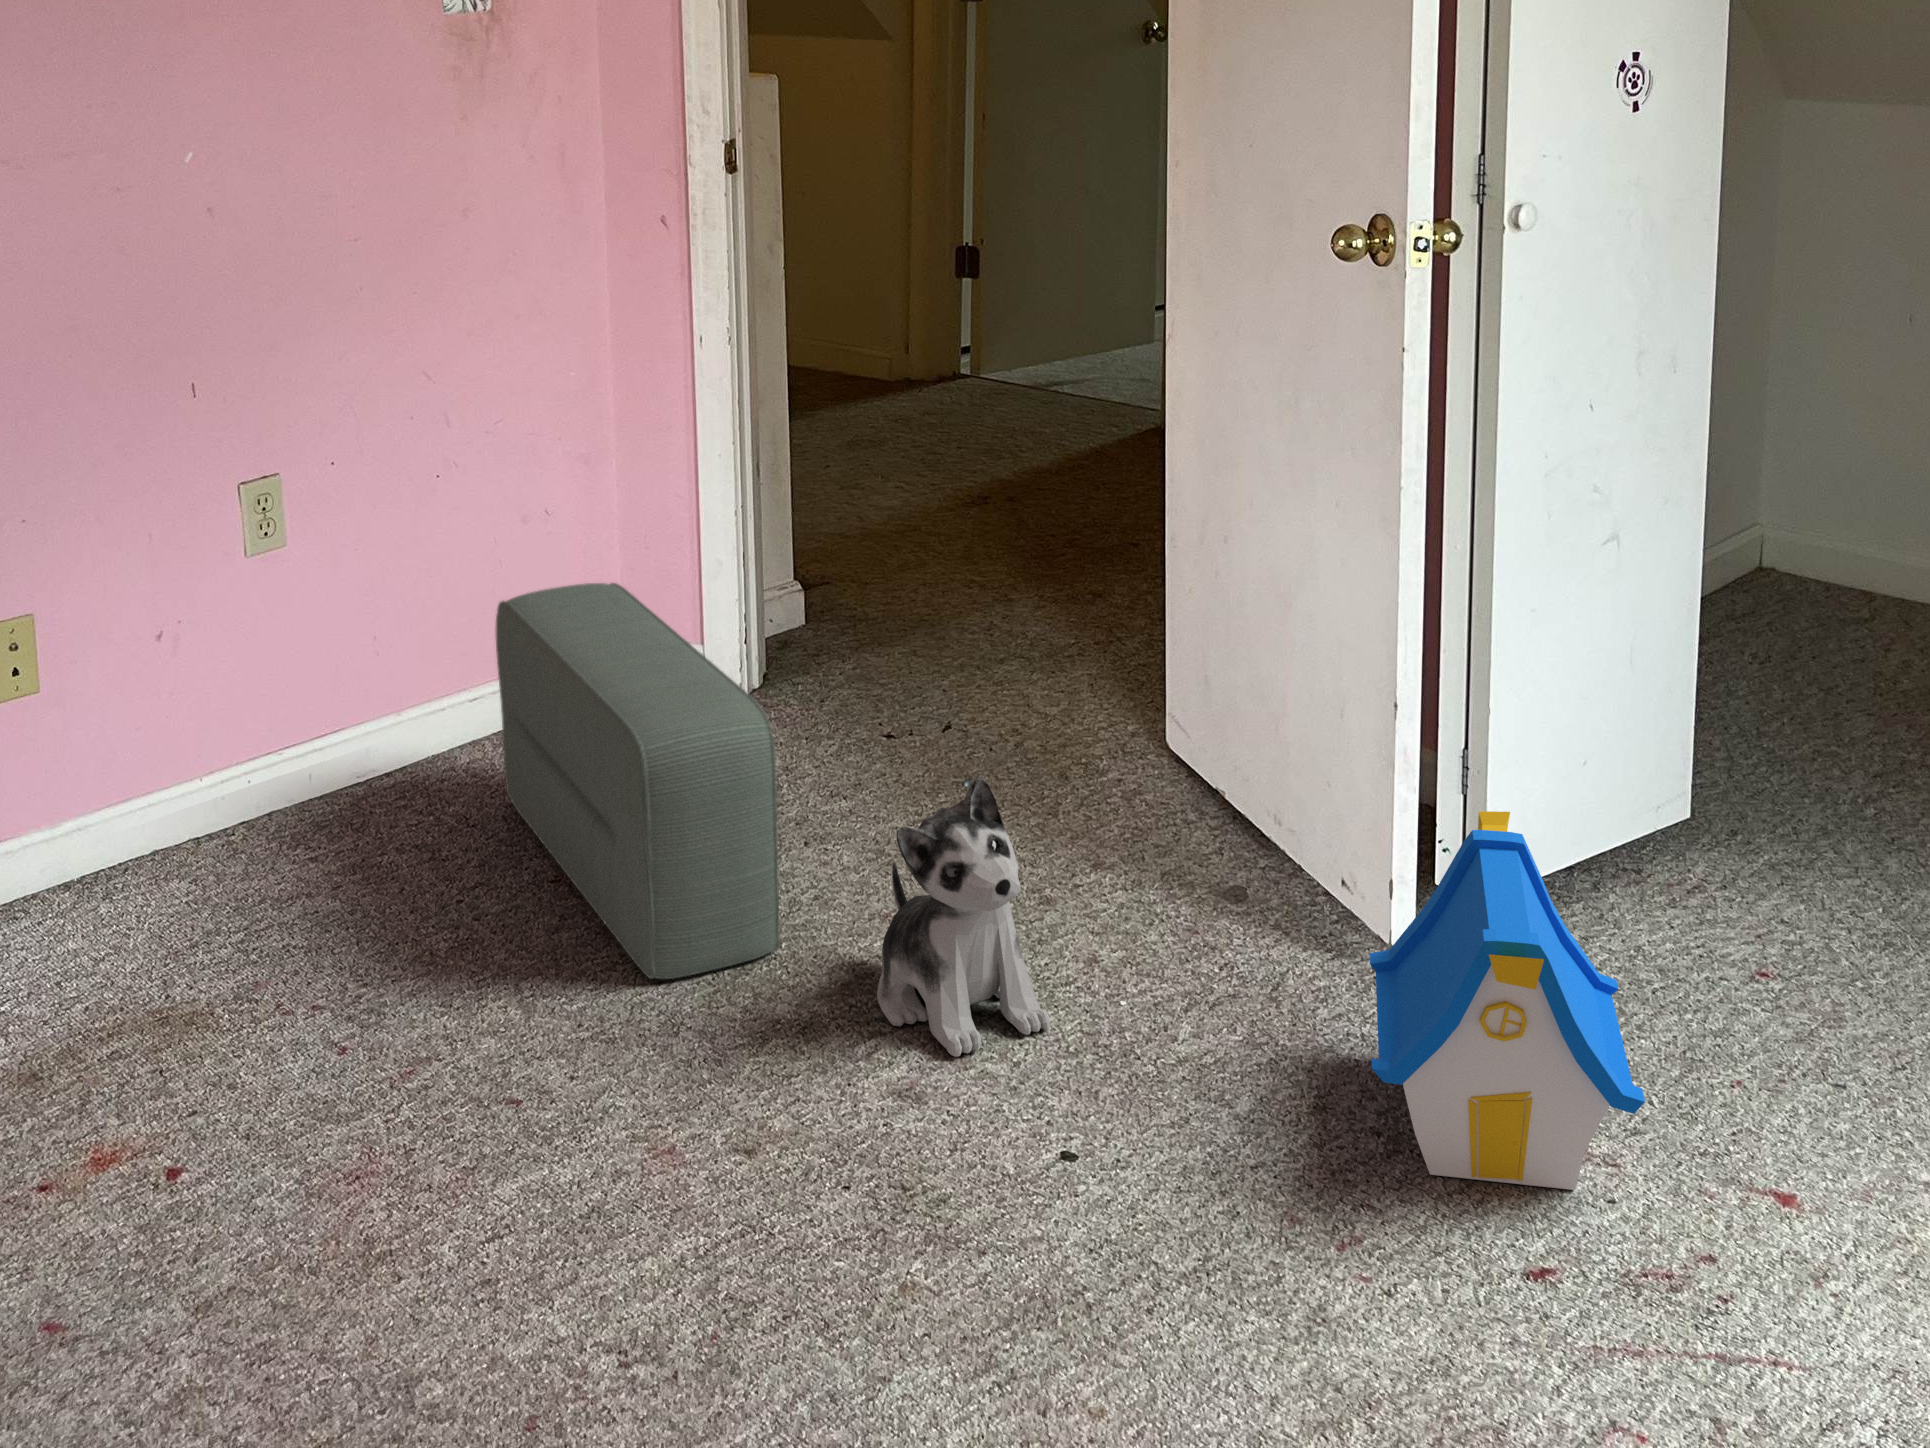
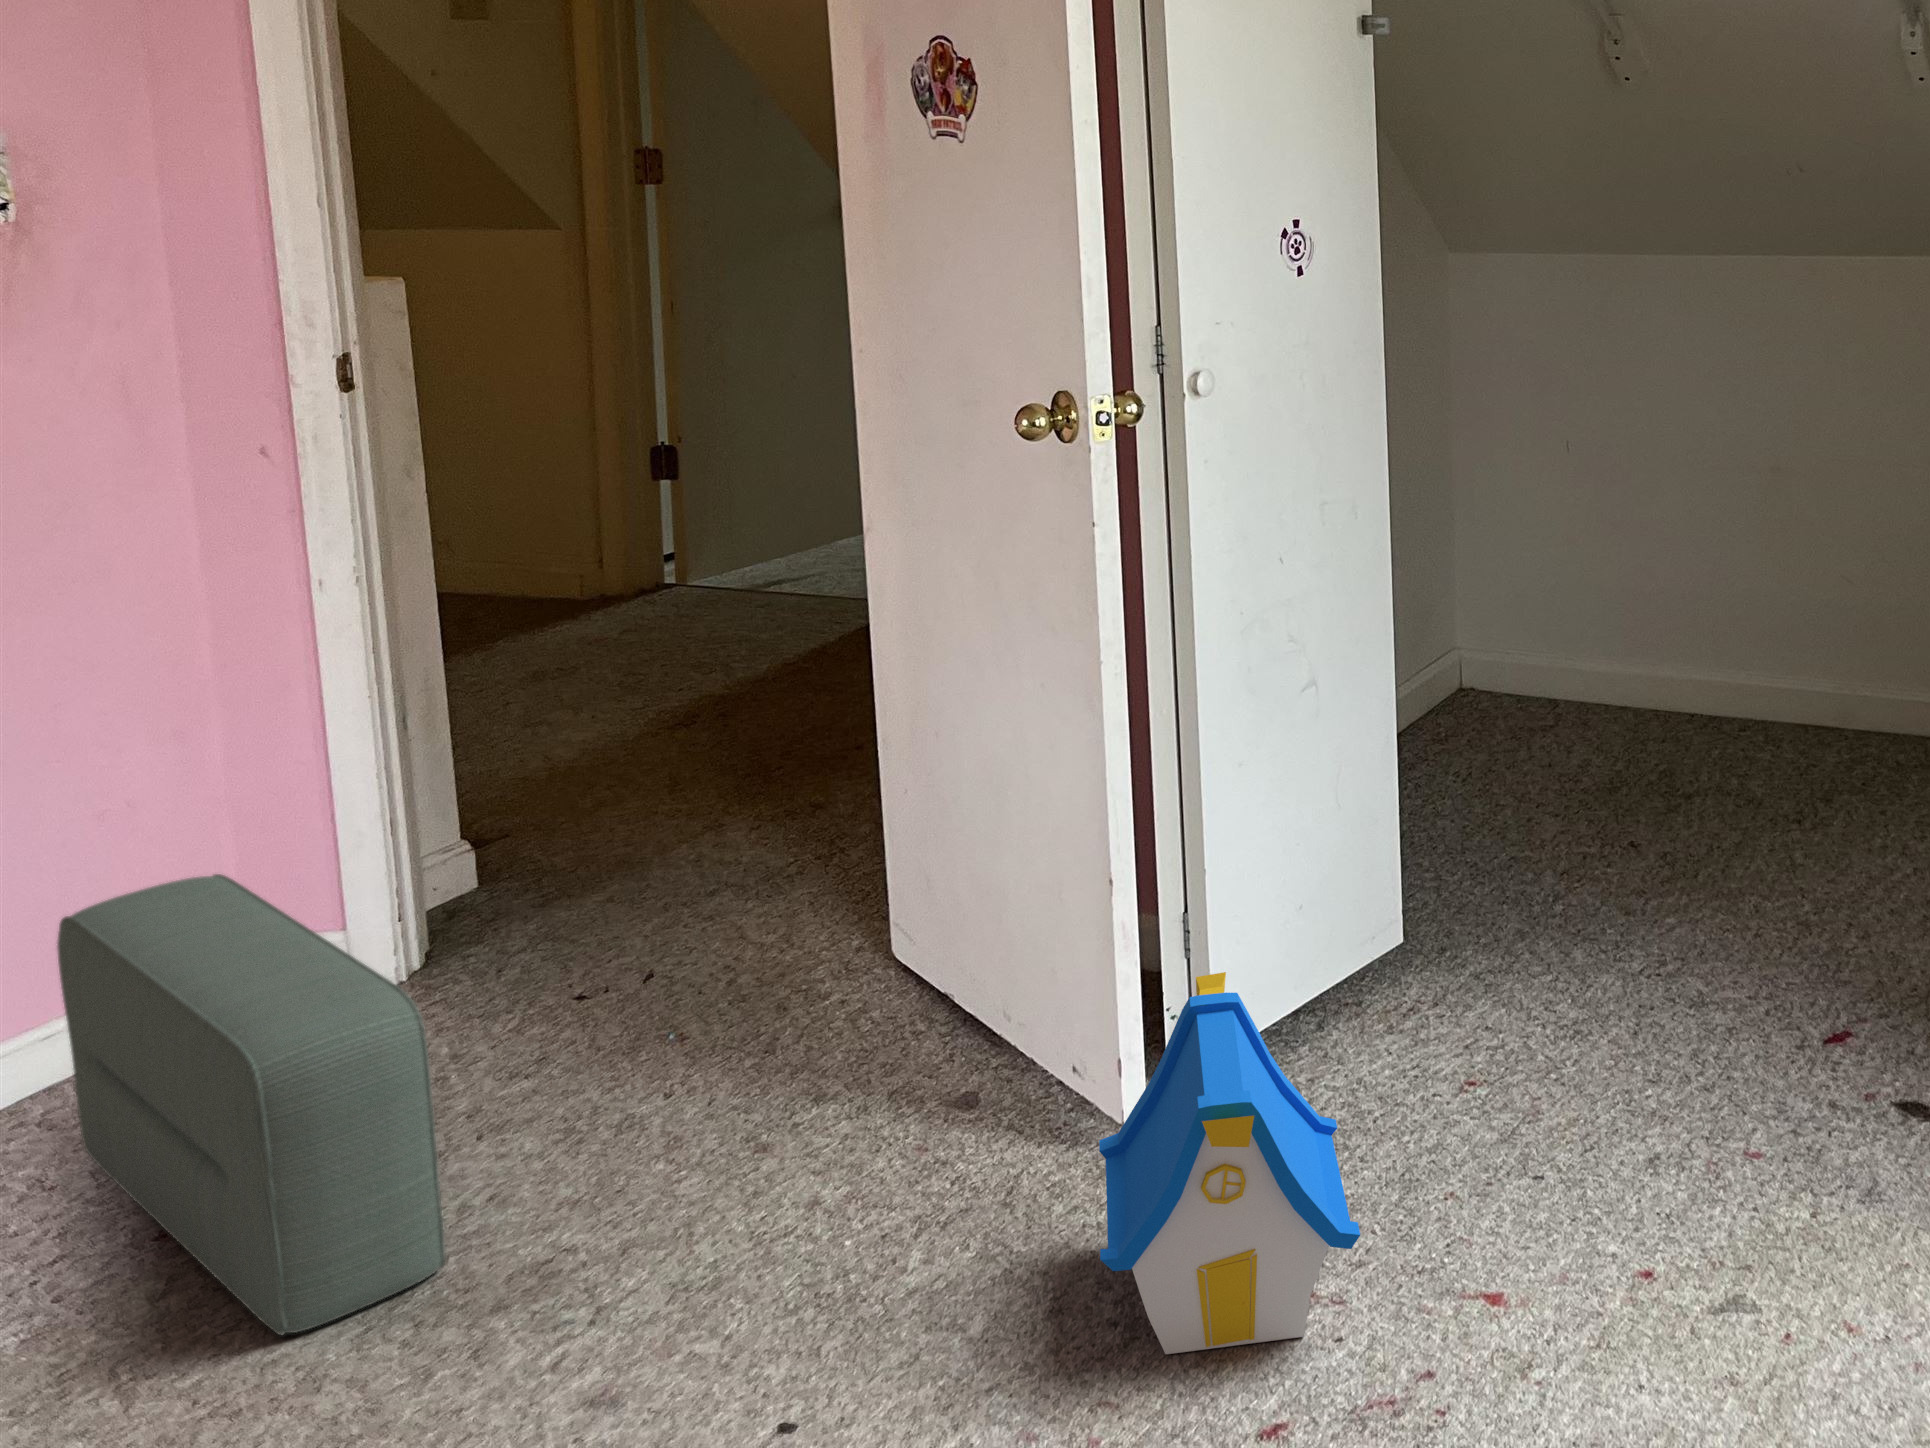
plush toy: present [877,777,1050,1057] -> none [565,1030,767,1345]

